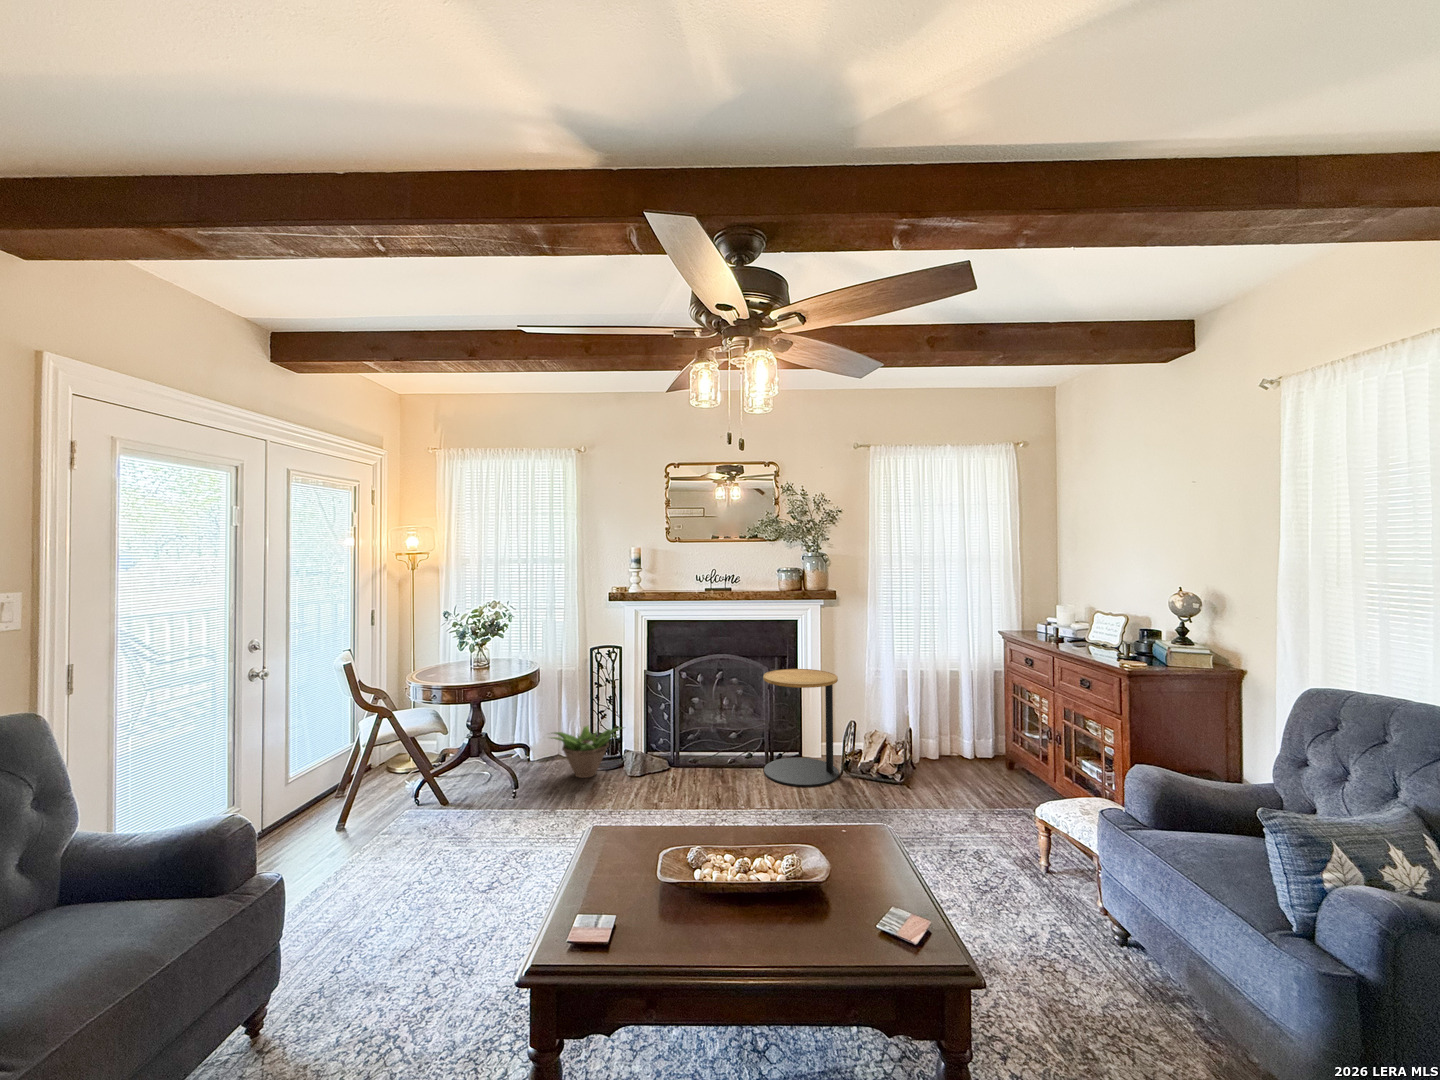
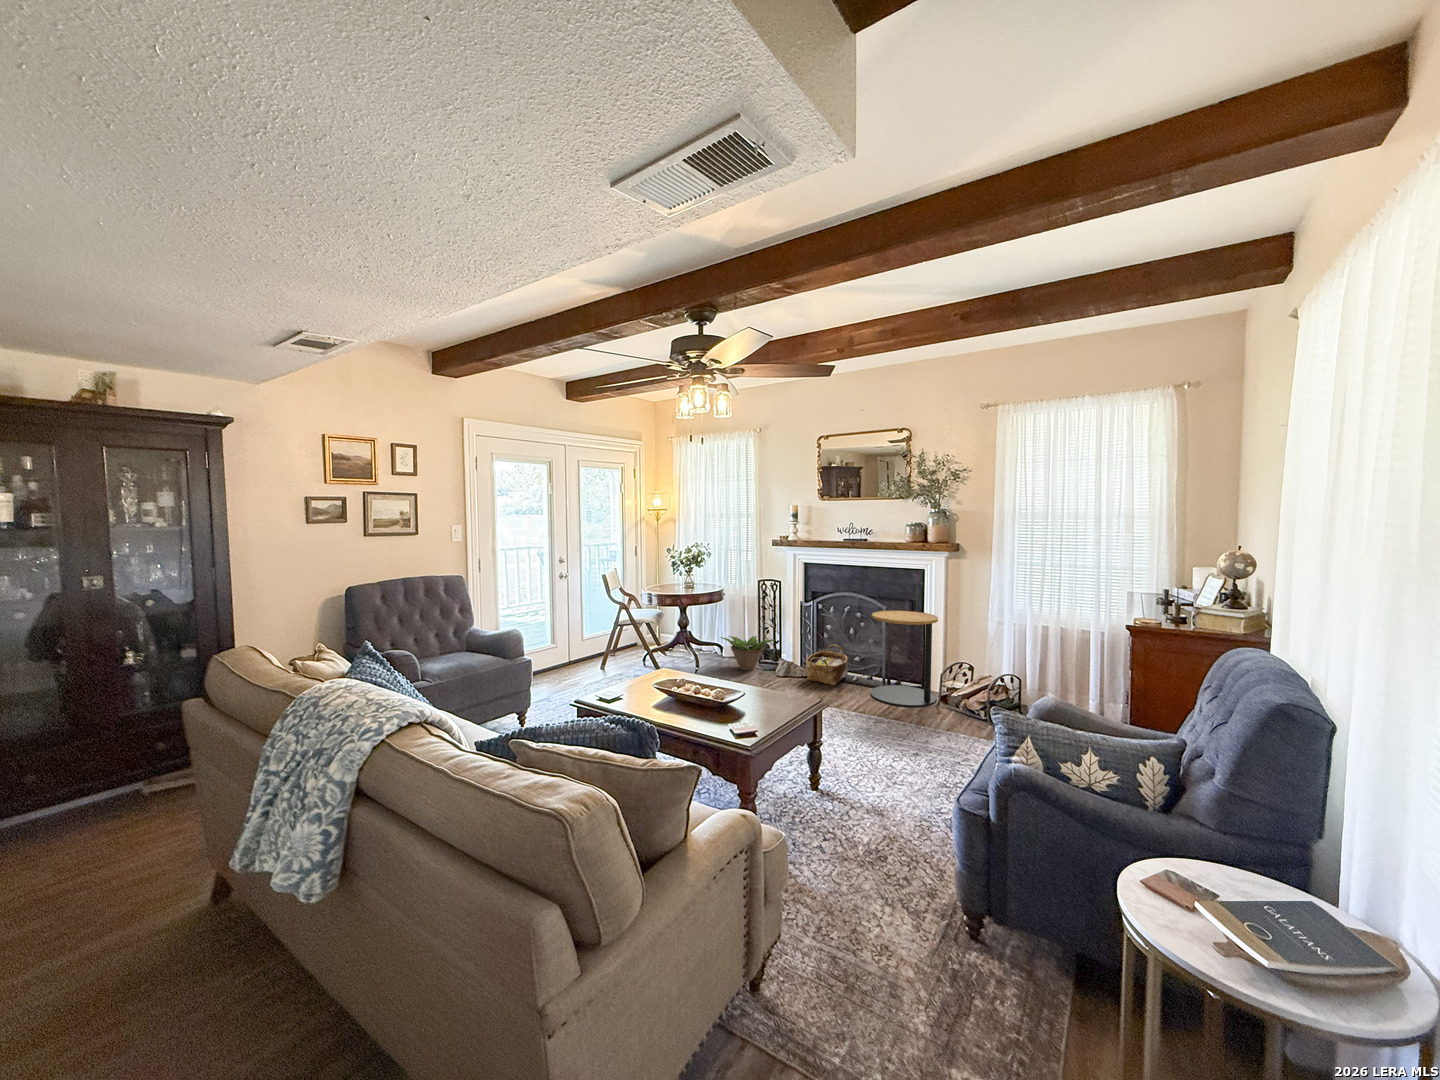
woven basket: none [676,721,724,775] -> present [806,644,848,685]

